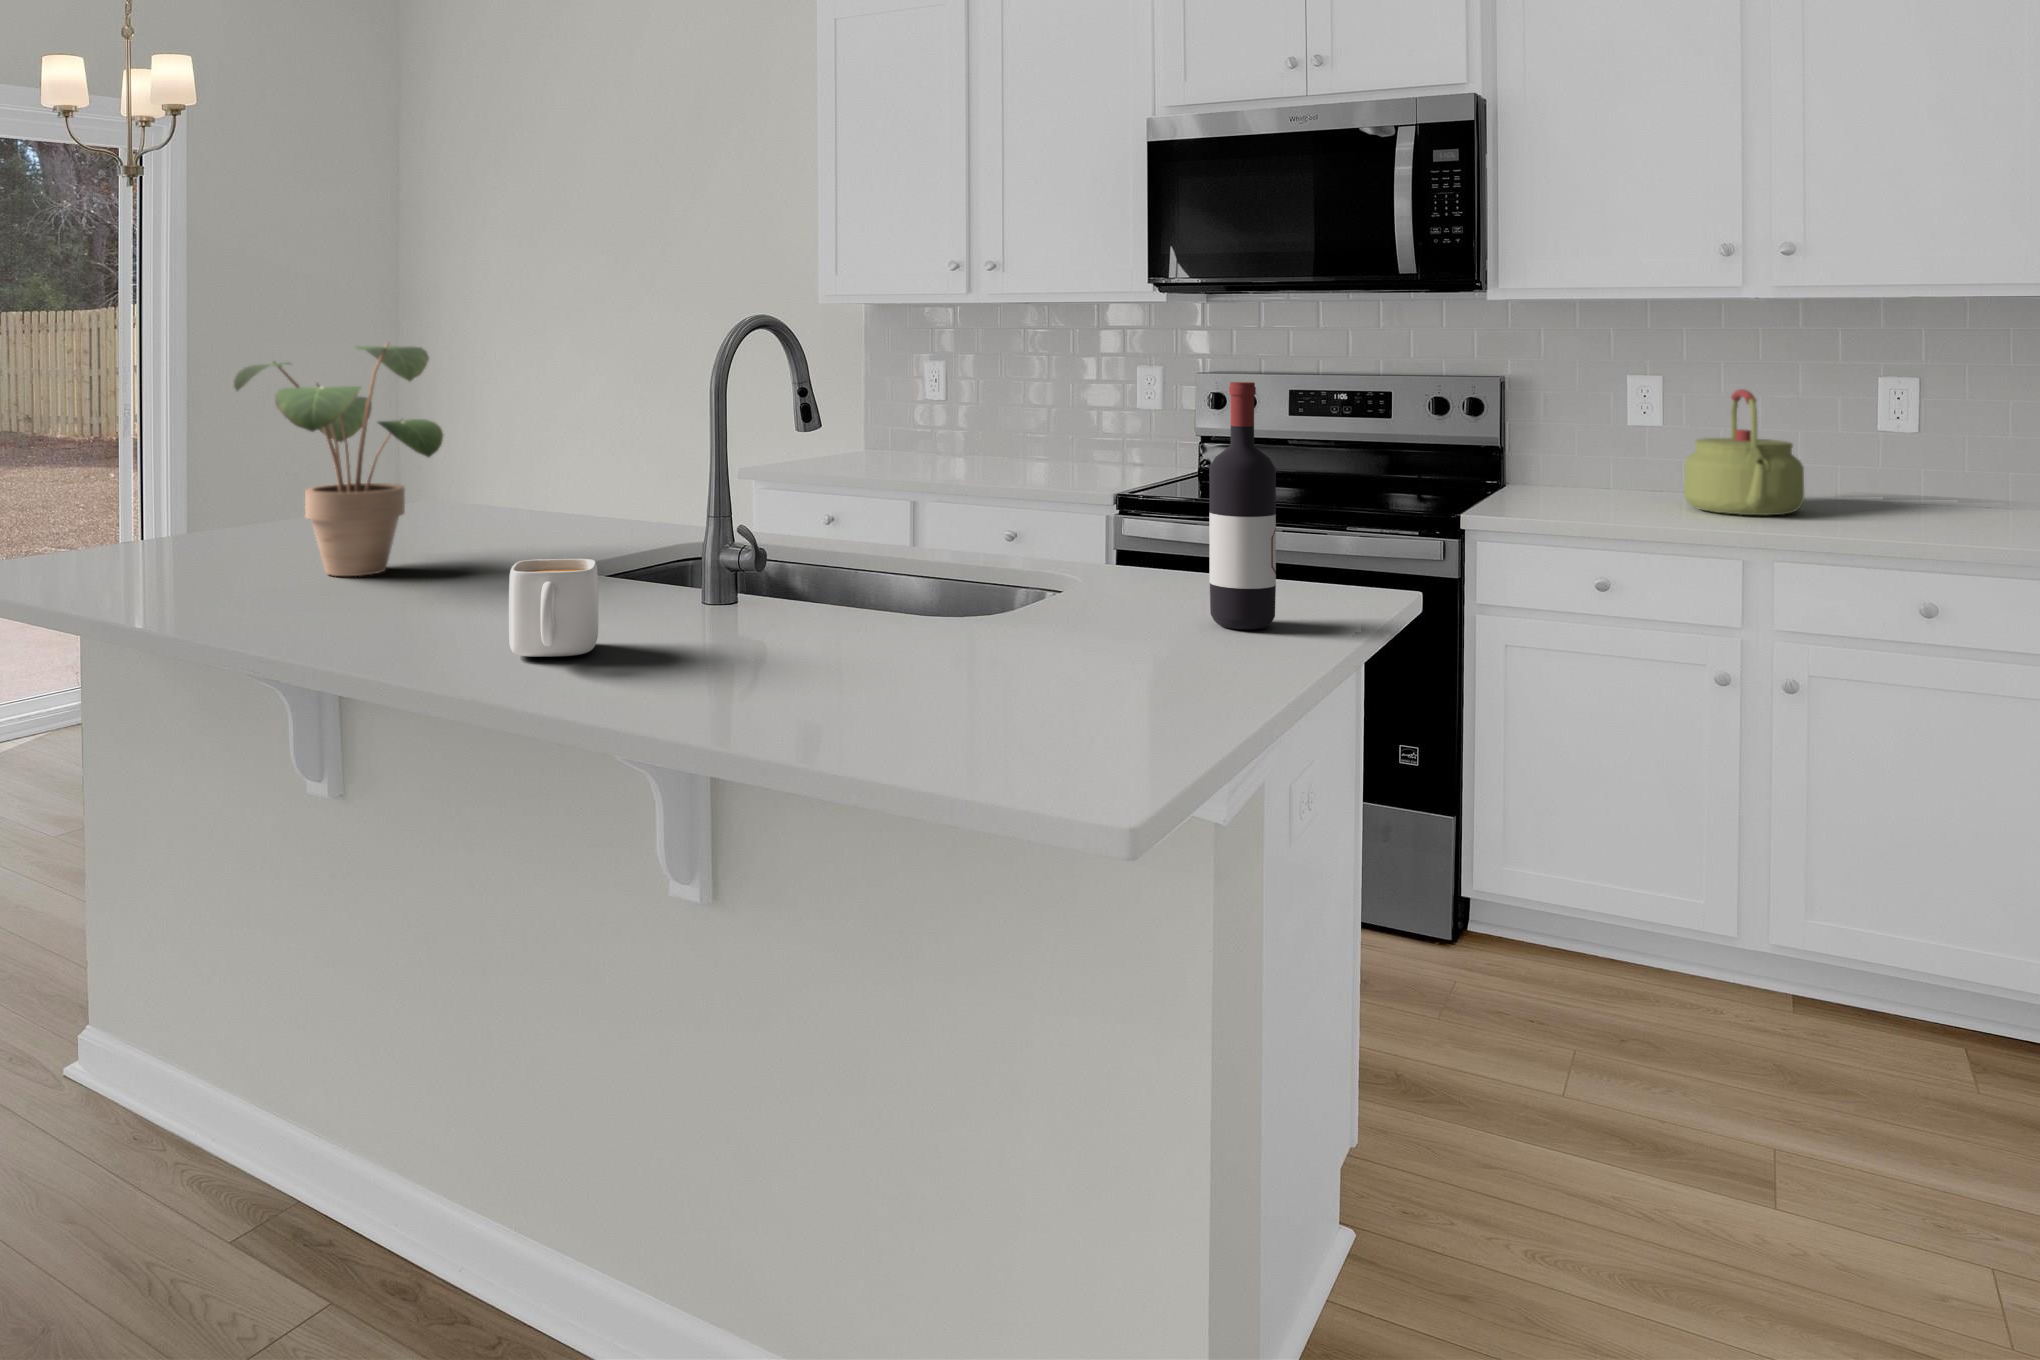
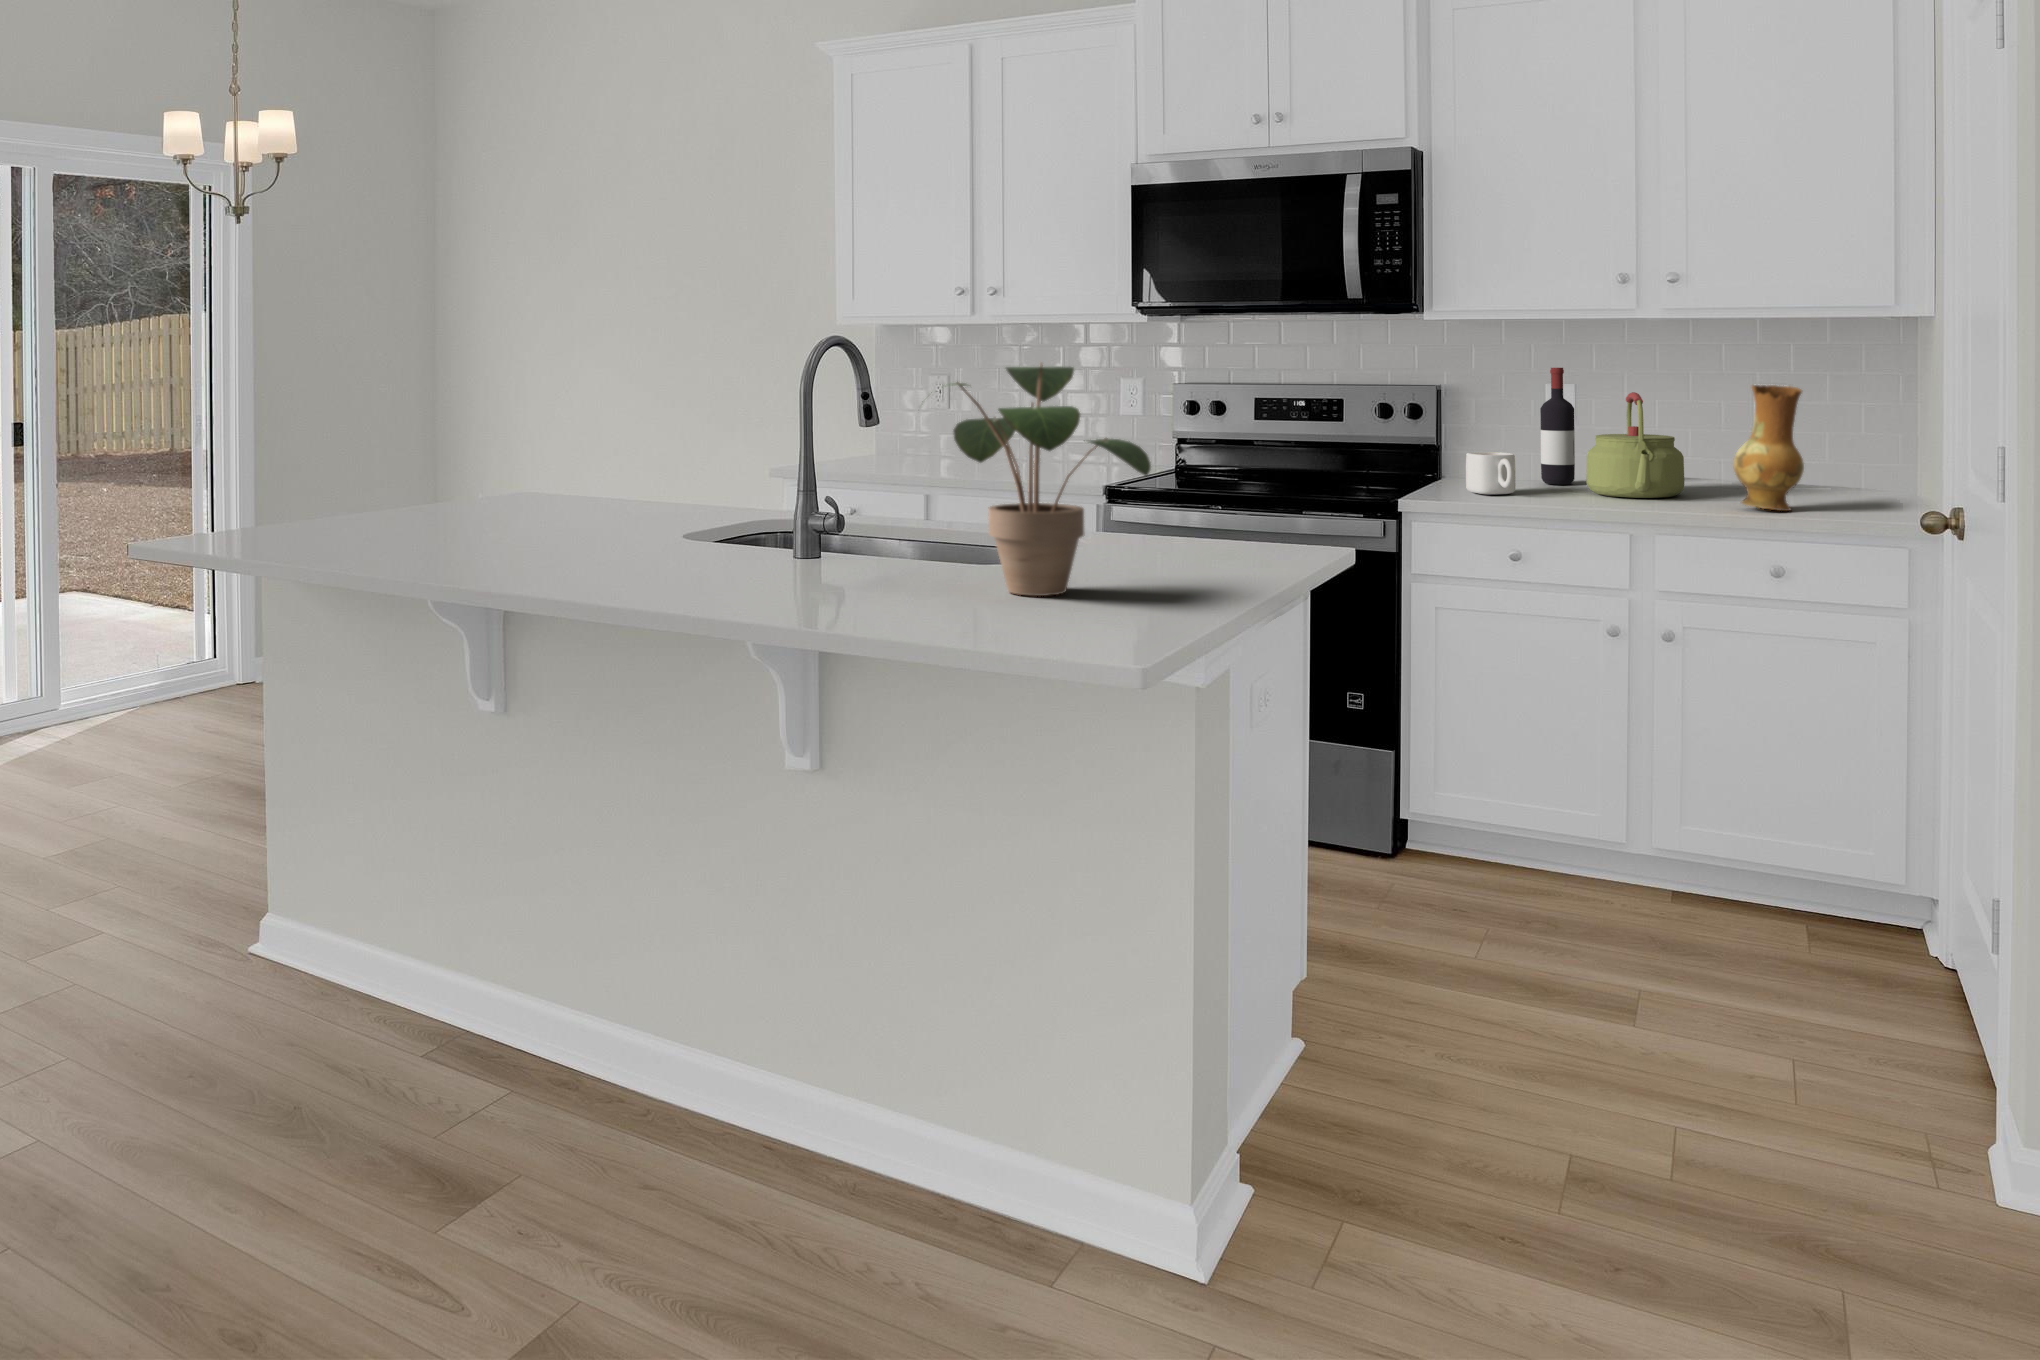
potted plant: present [234,343,444,576] -> present [953,364,1151,596]
wine bottle: present [1209,382,1276,629] -> present [1540,368,1575,485]
ceramic jug: none [1874,382,1965,537] -> present [1733,385,1804,511]
mug: present [509,559,598,657] -> present [1466,452,1516,494]

